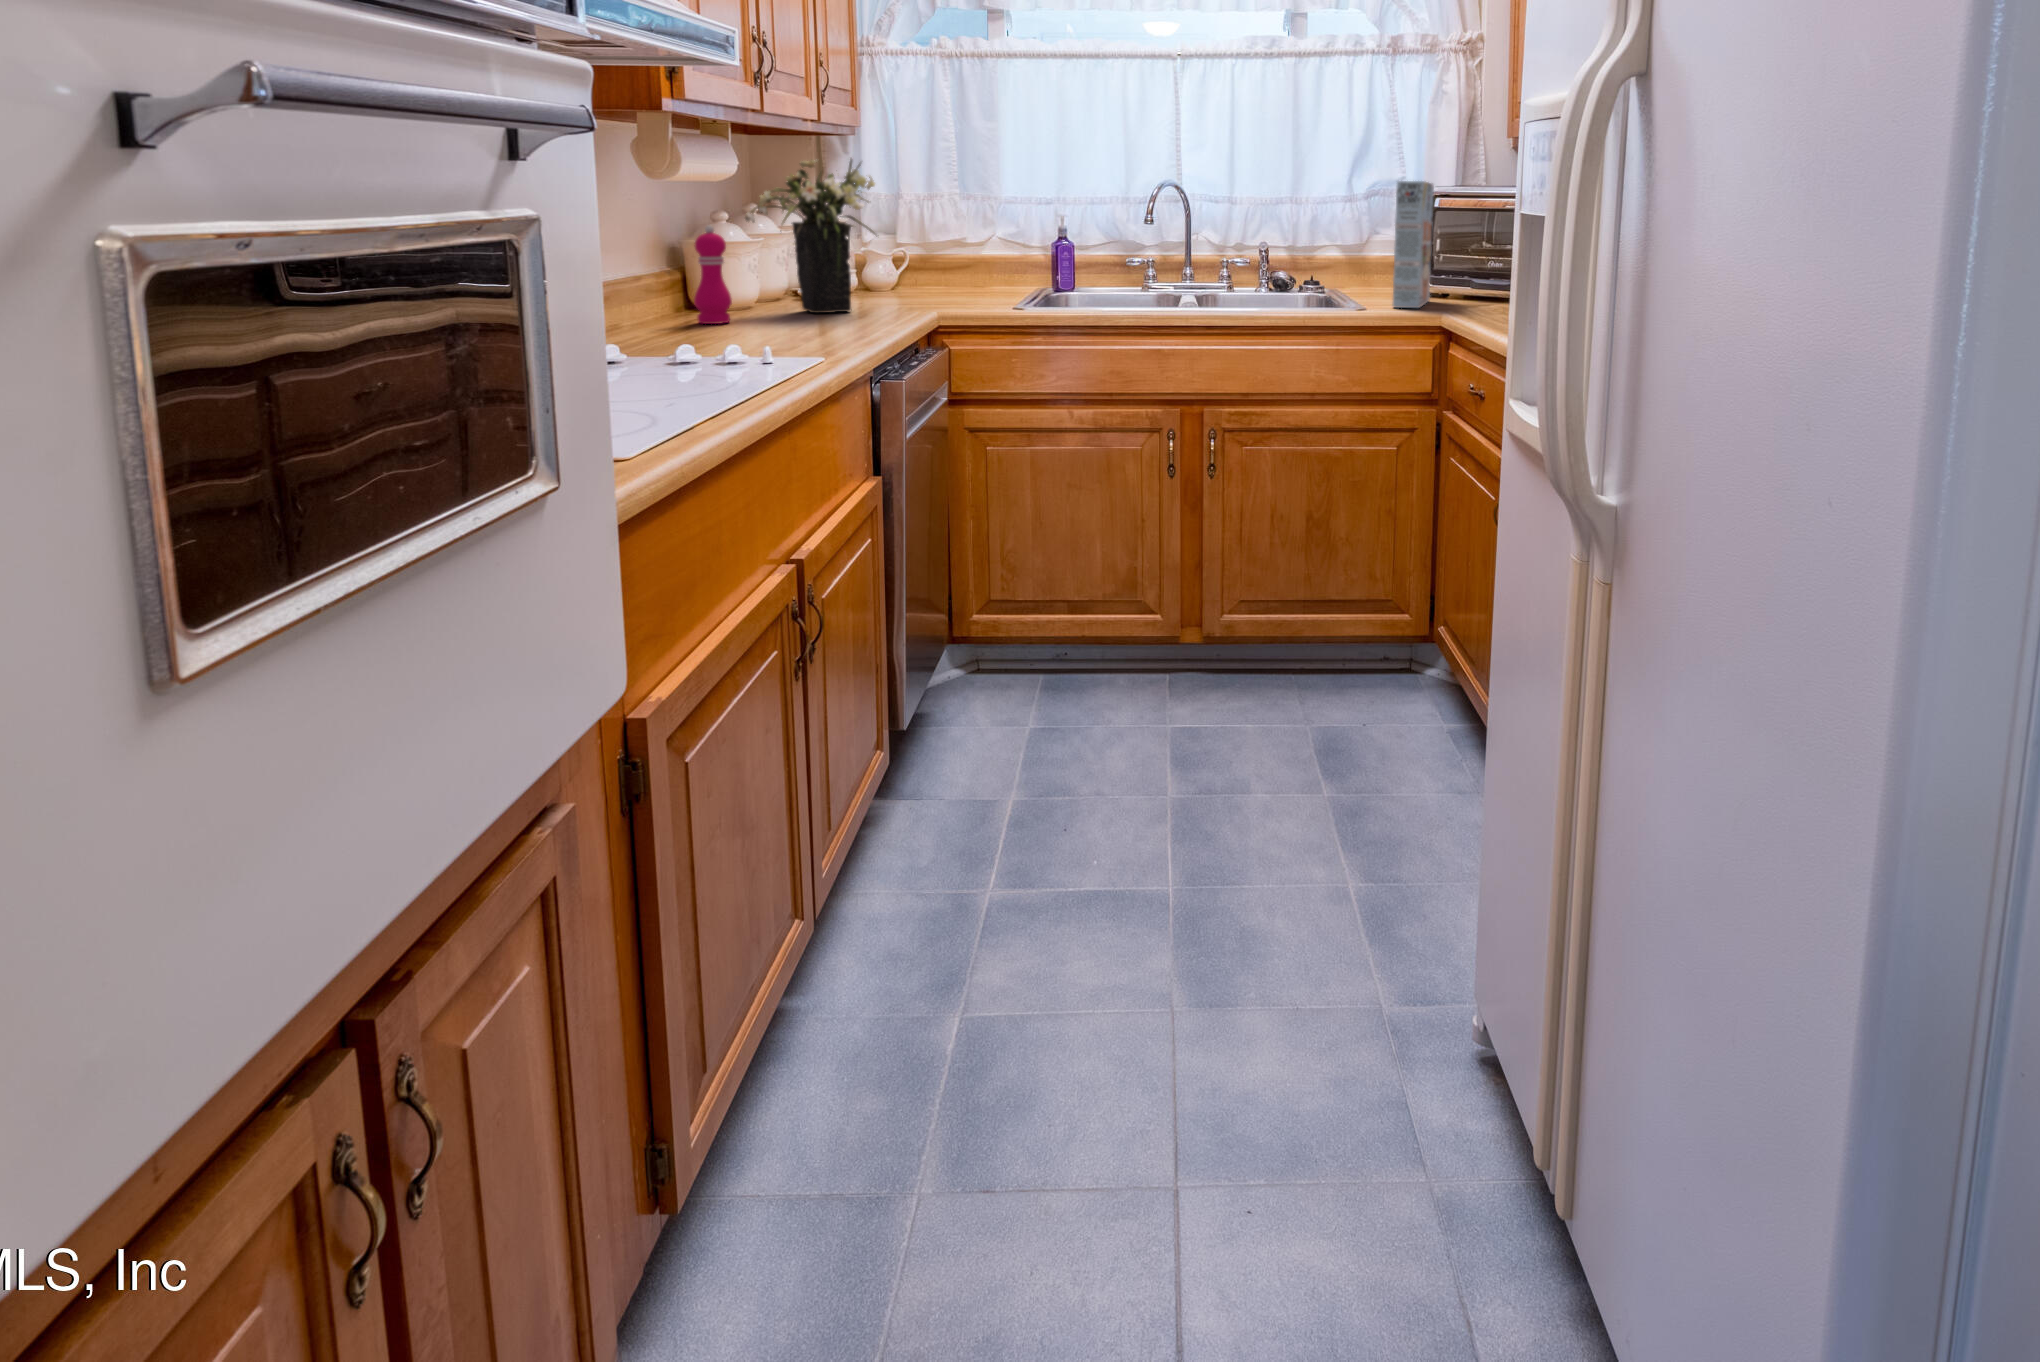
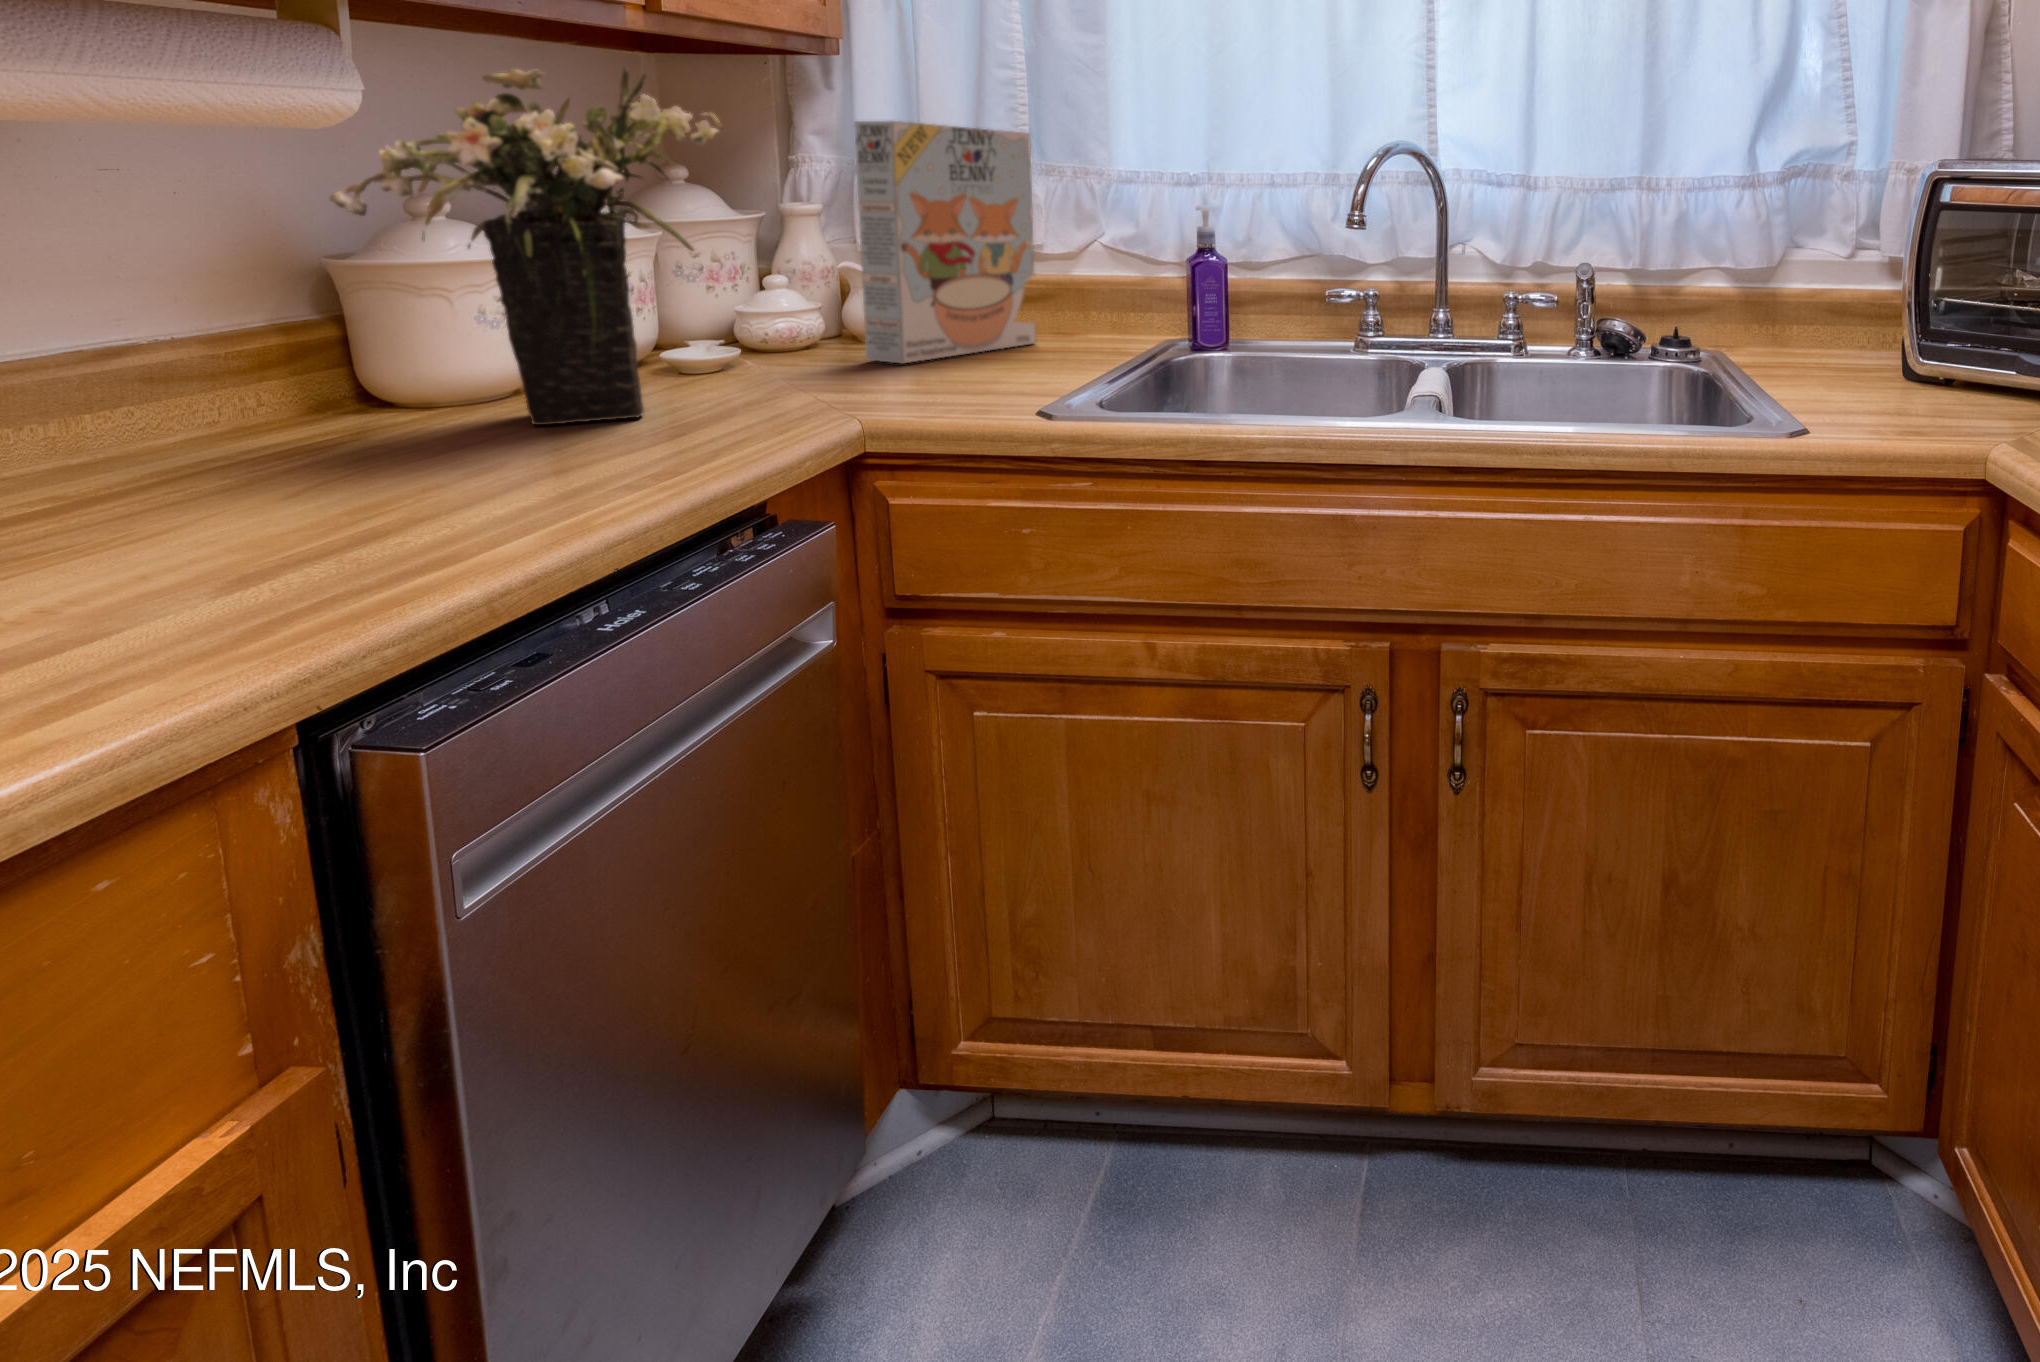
cereal box: present [1393,181,1434,308] -> present [854,121,1036,363]
pepper mill: present [694,225,732,324] -> none [69,221,213,478]

